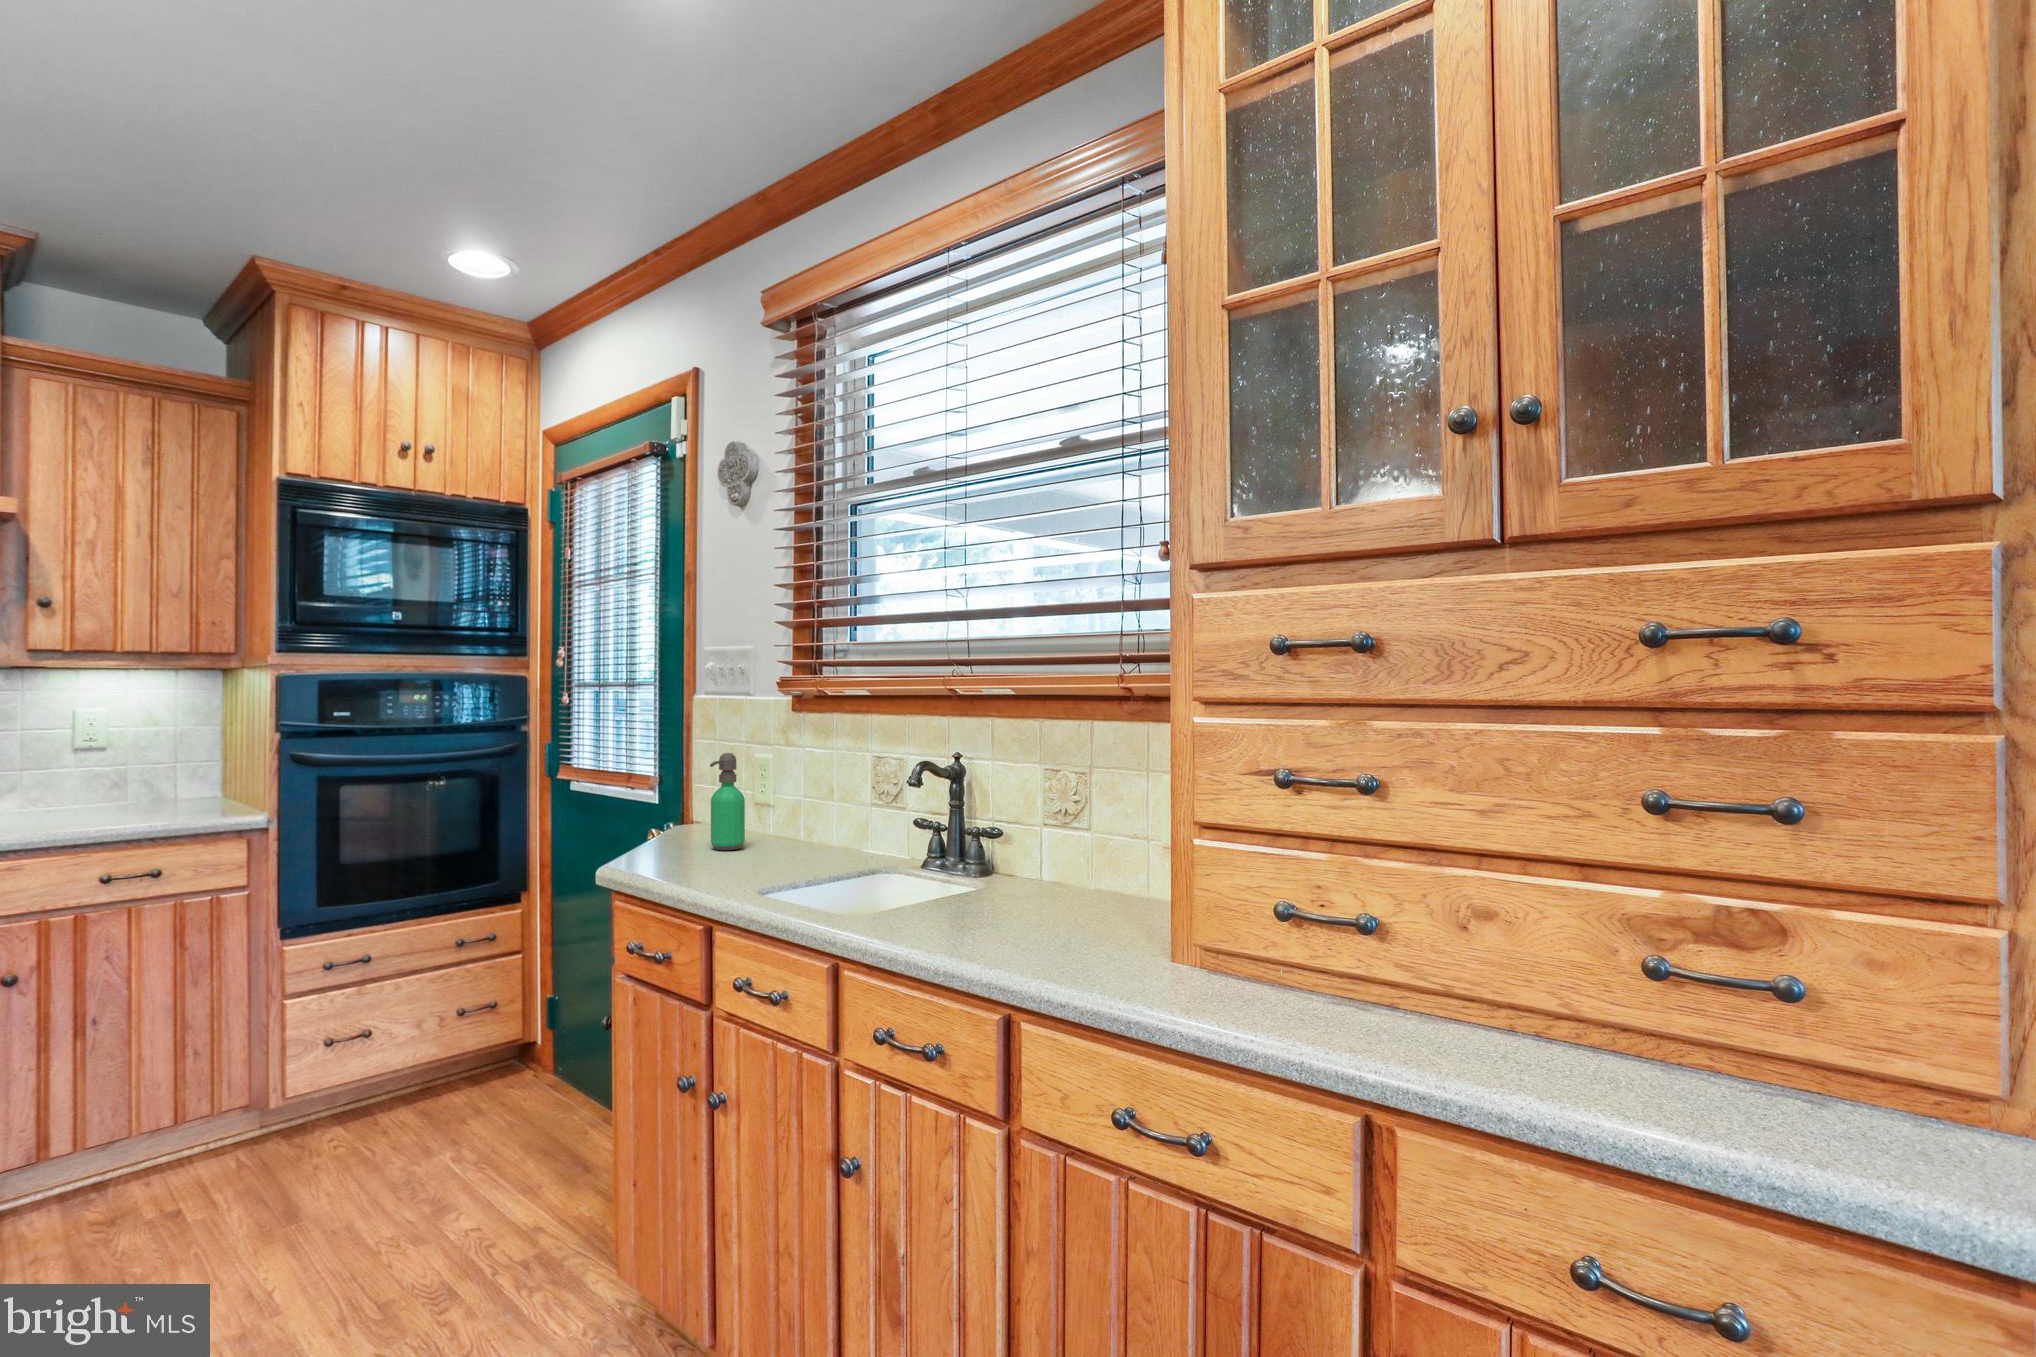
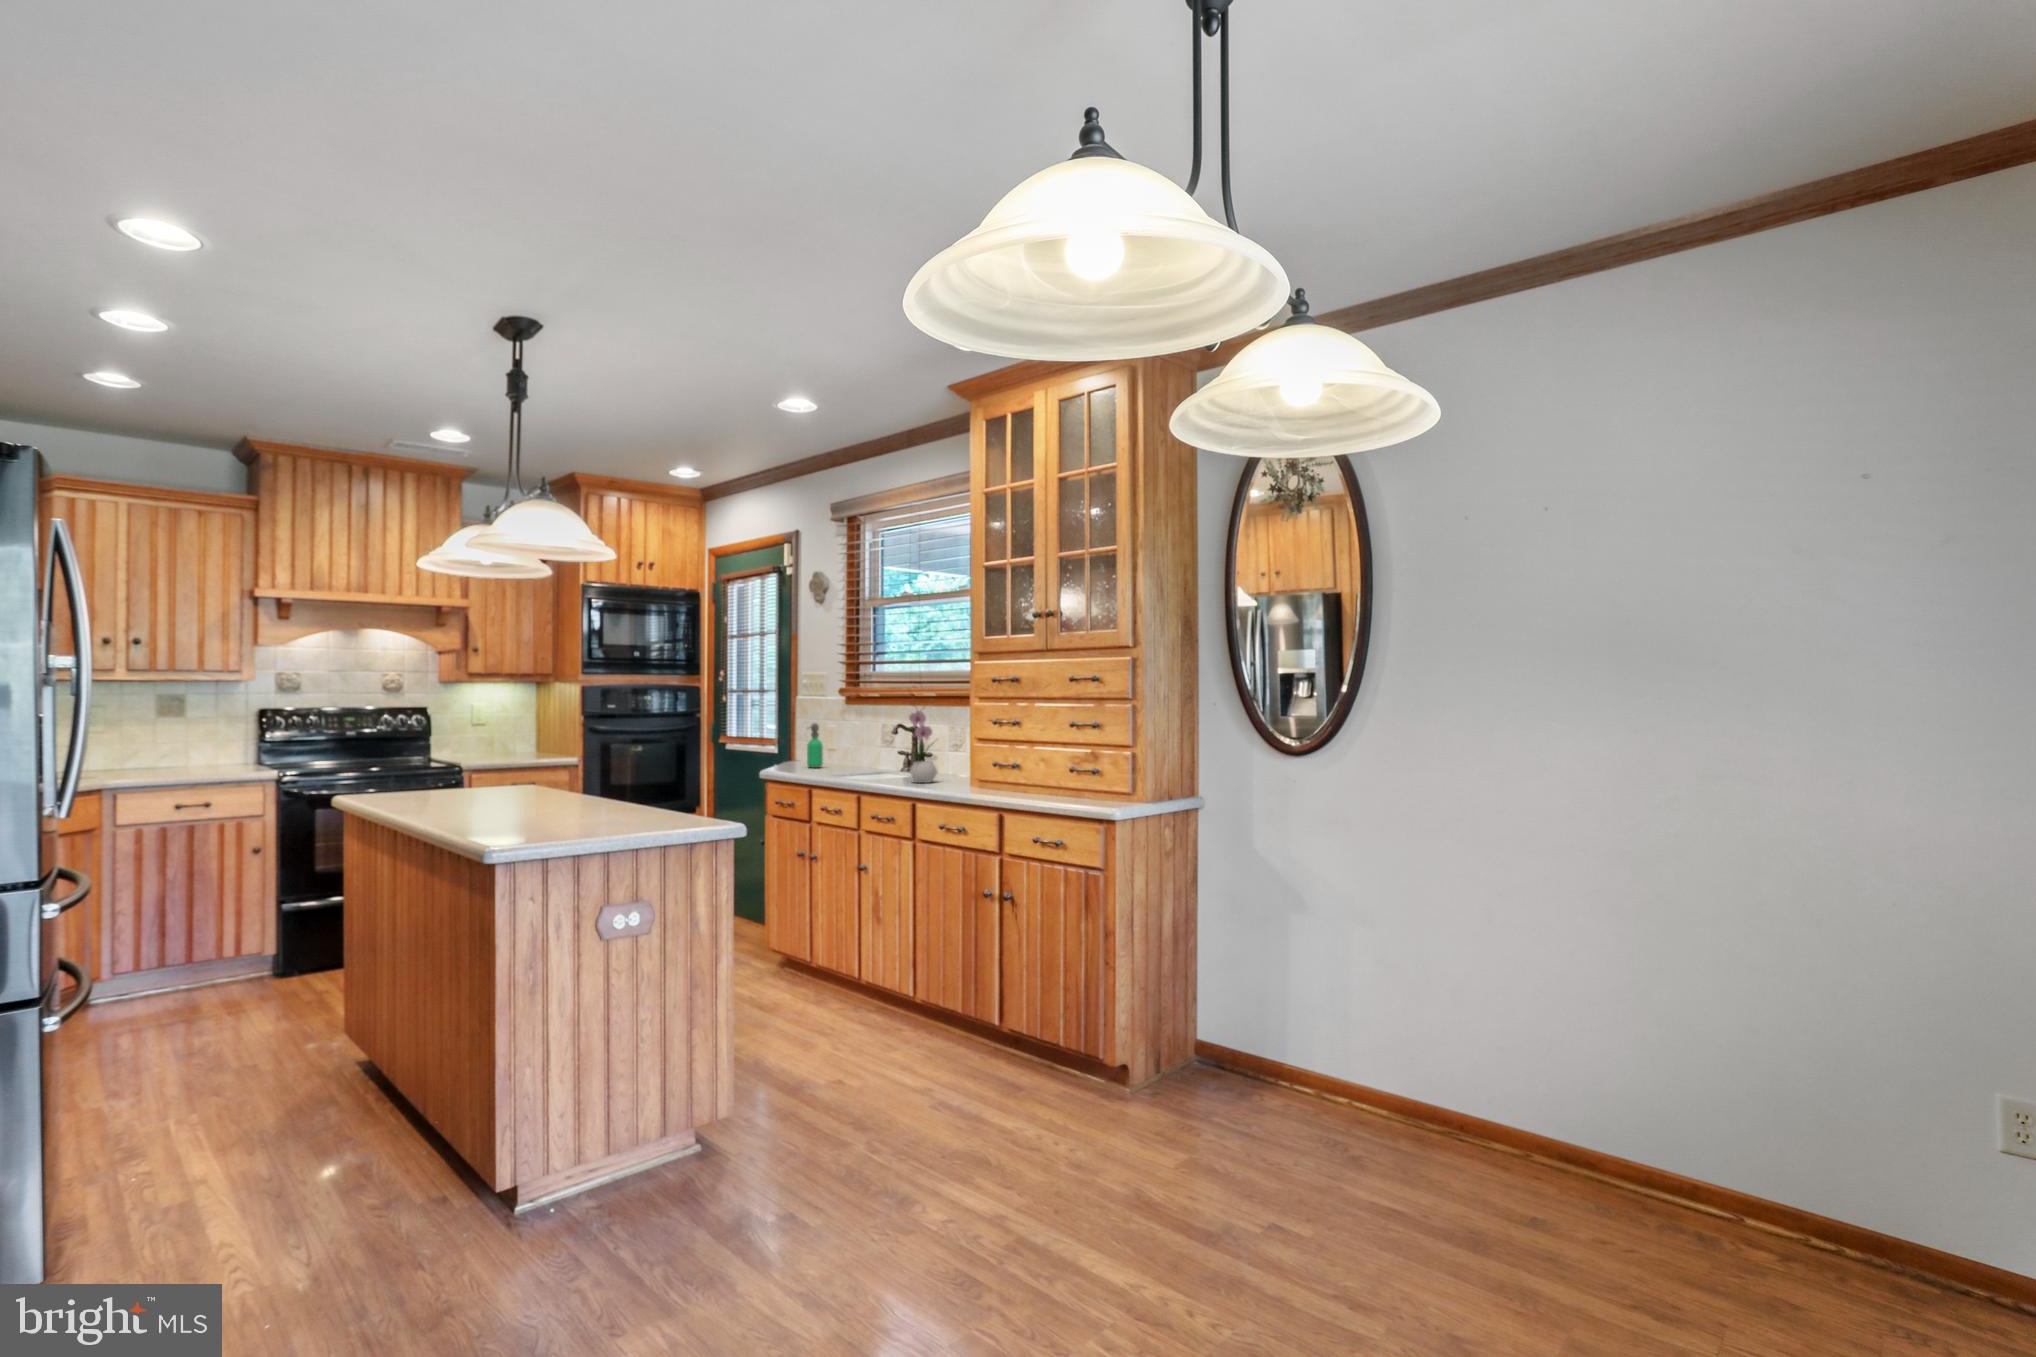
flower arrangement: none [975,704,1053,935] -> present [909,710,937,783]

